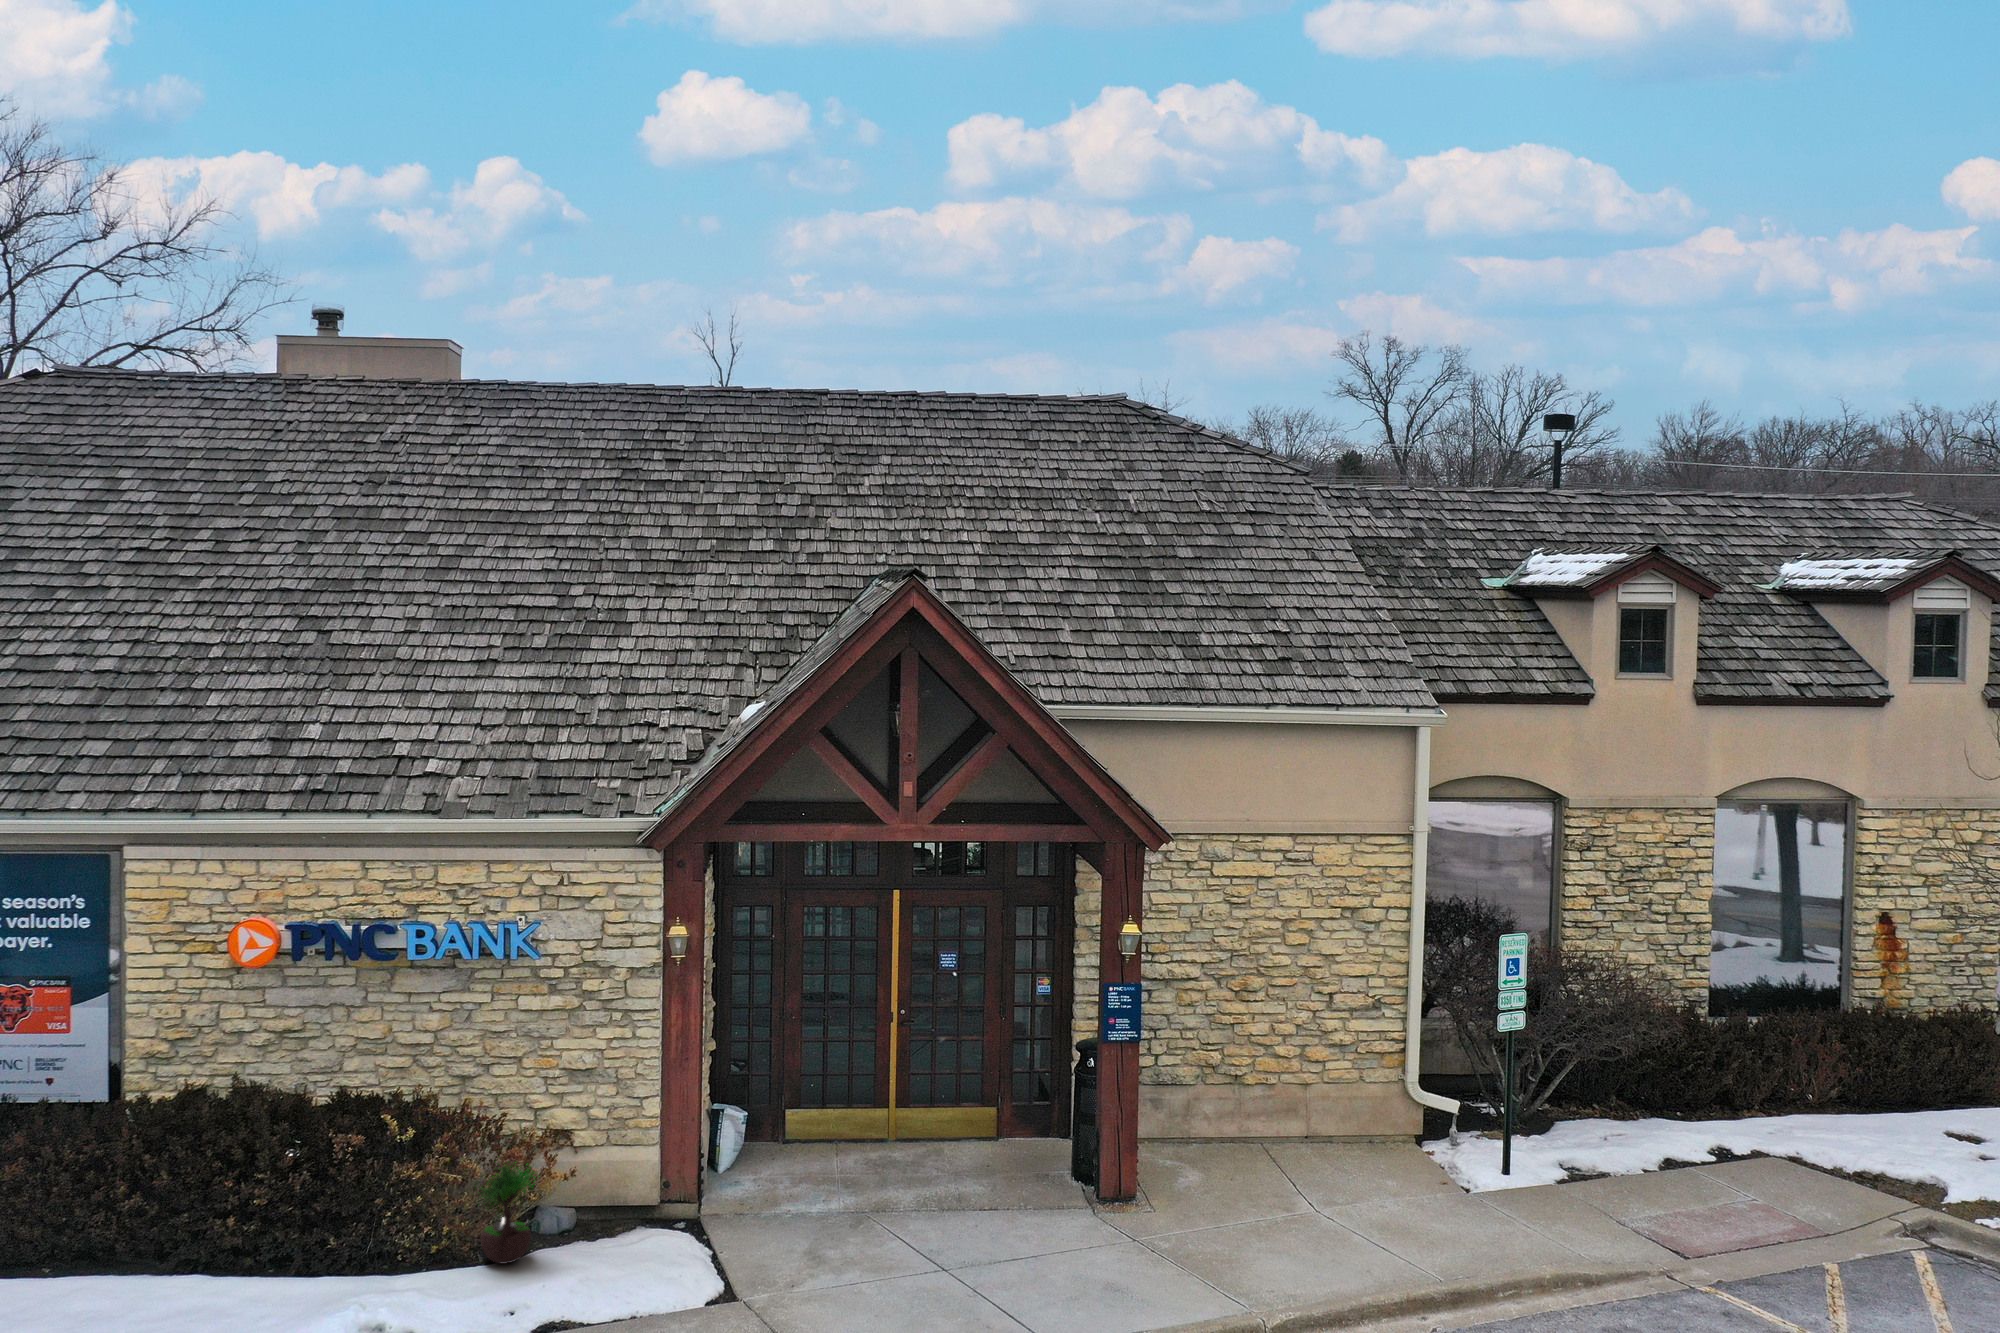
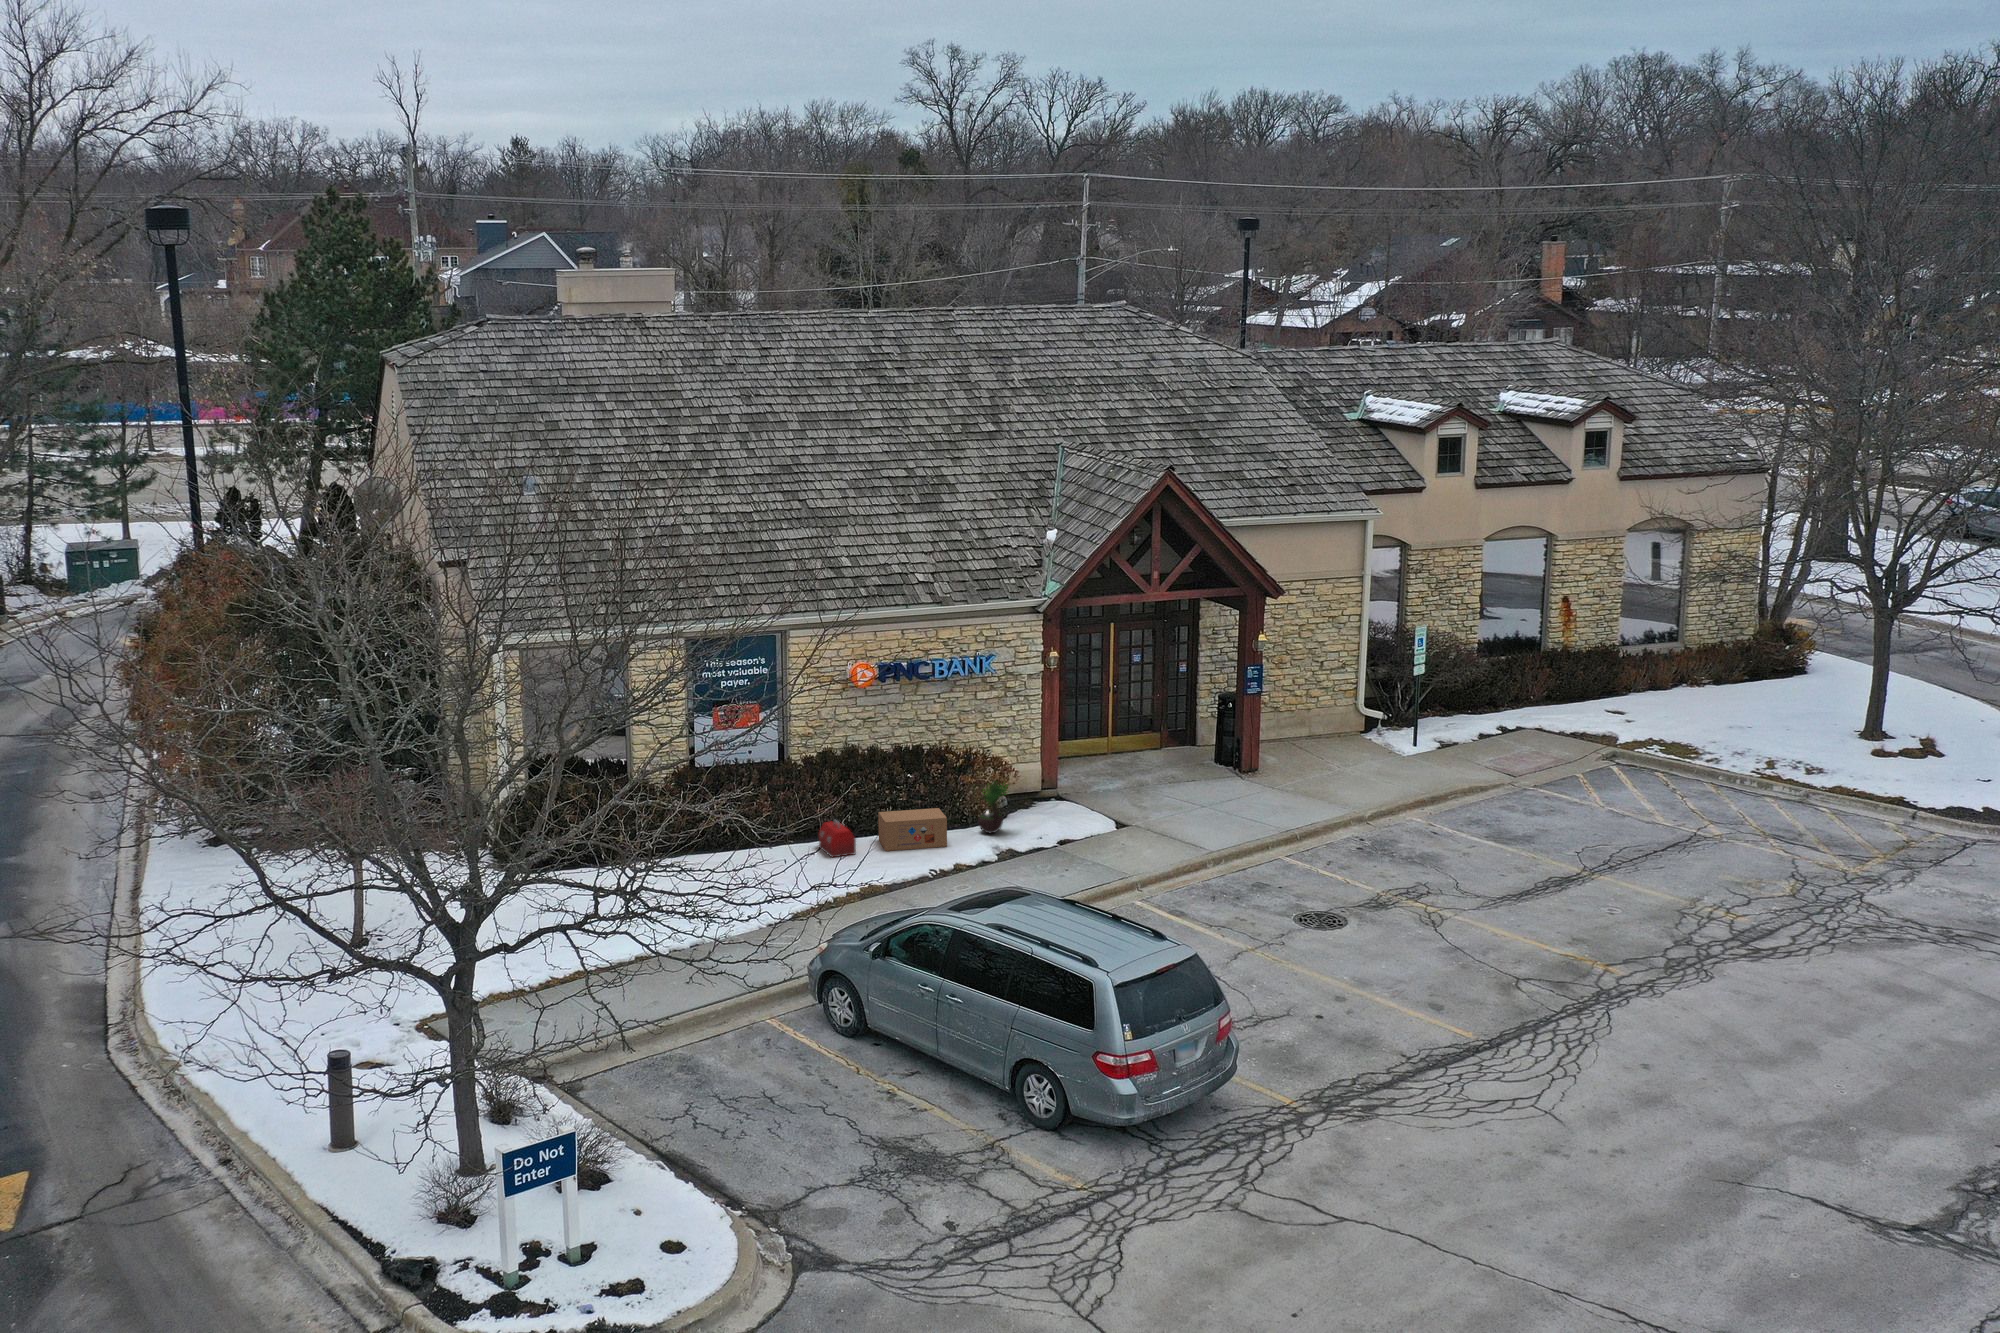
cardboard box: none [259,1198,407,1283] -> present [878,808,947,851]
toolbox: none [145,1204,216,1281] -> present [819,820,856,857]

